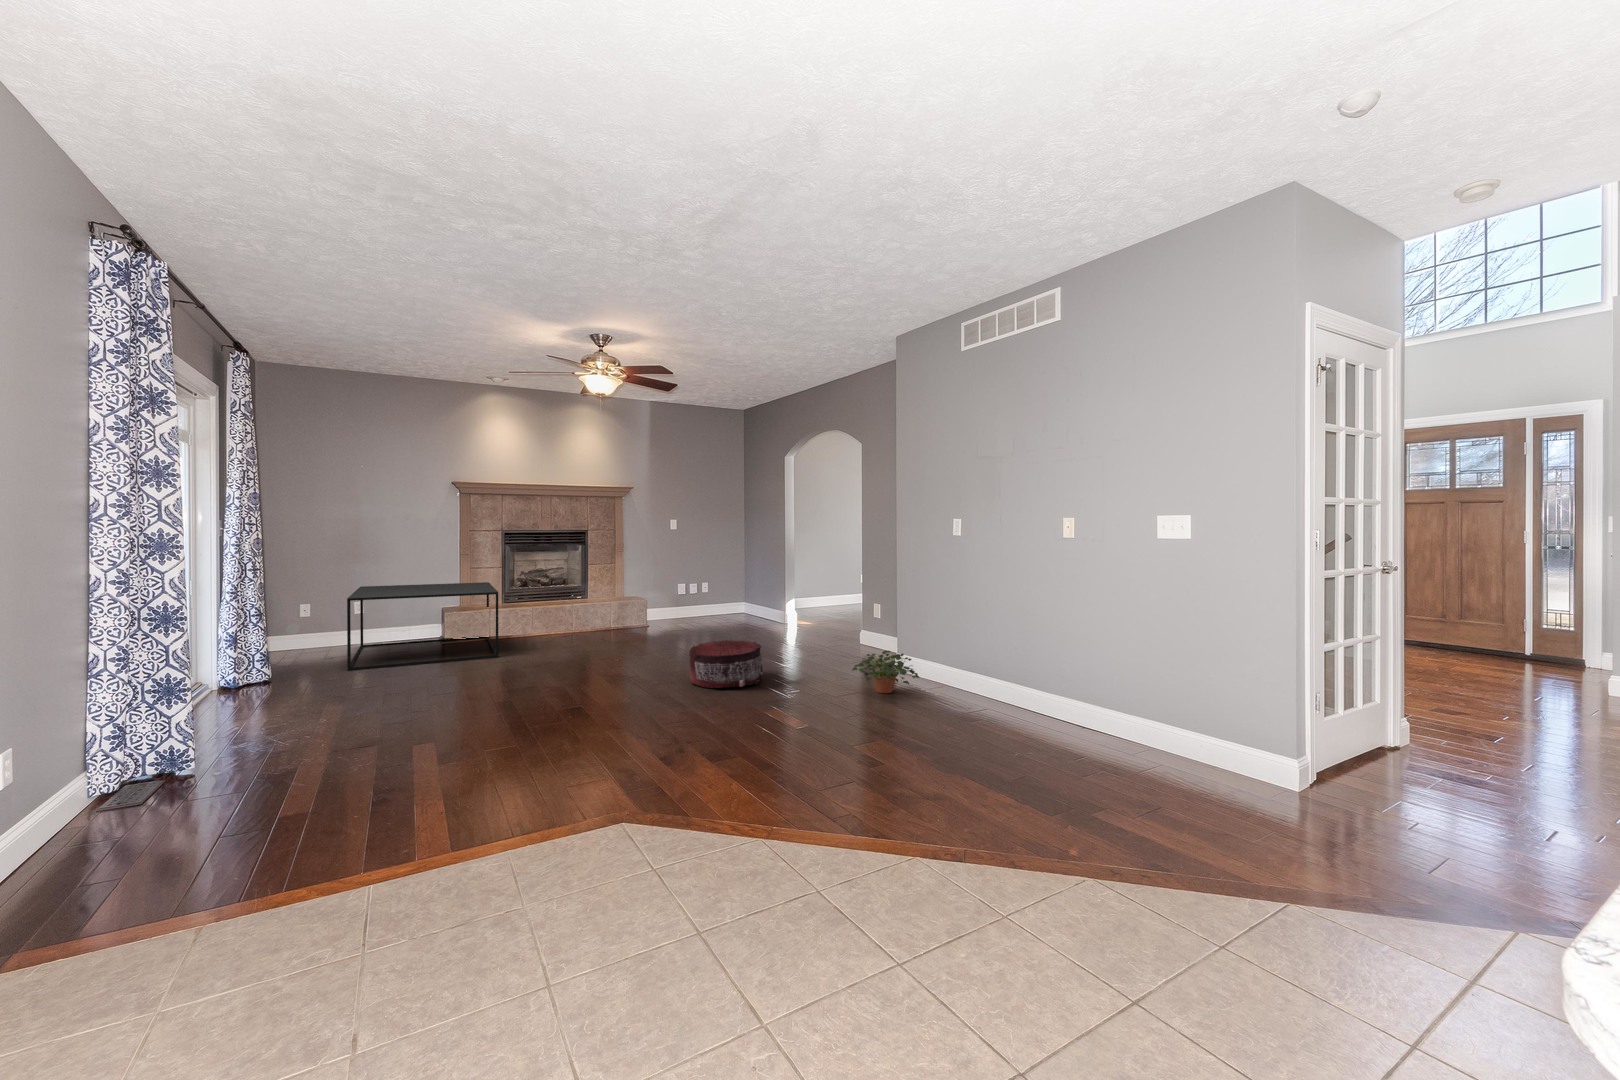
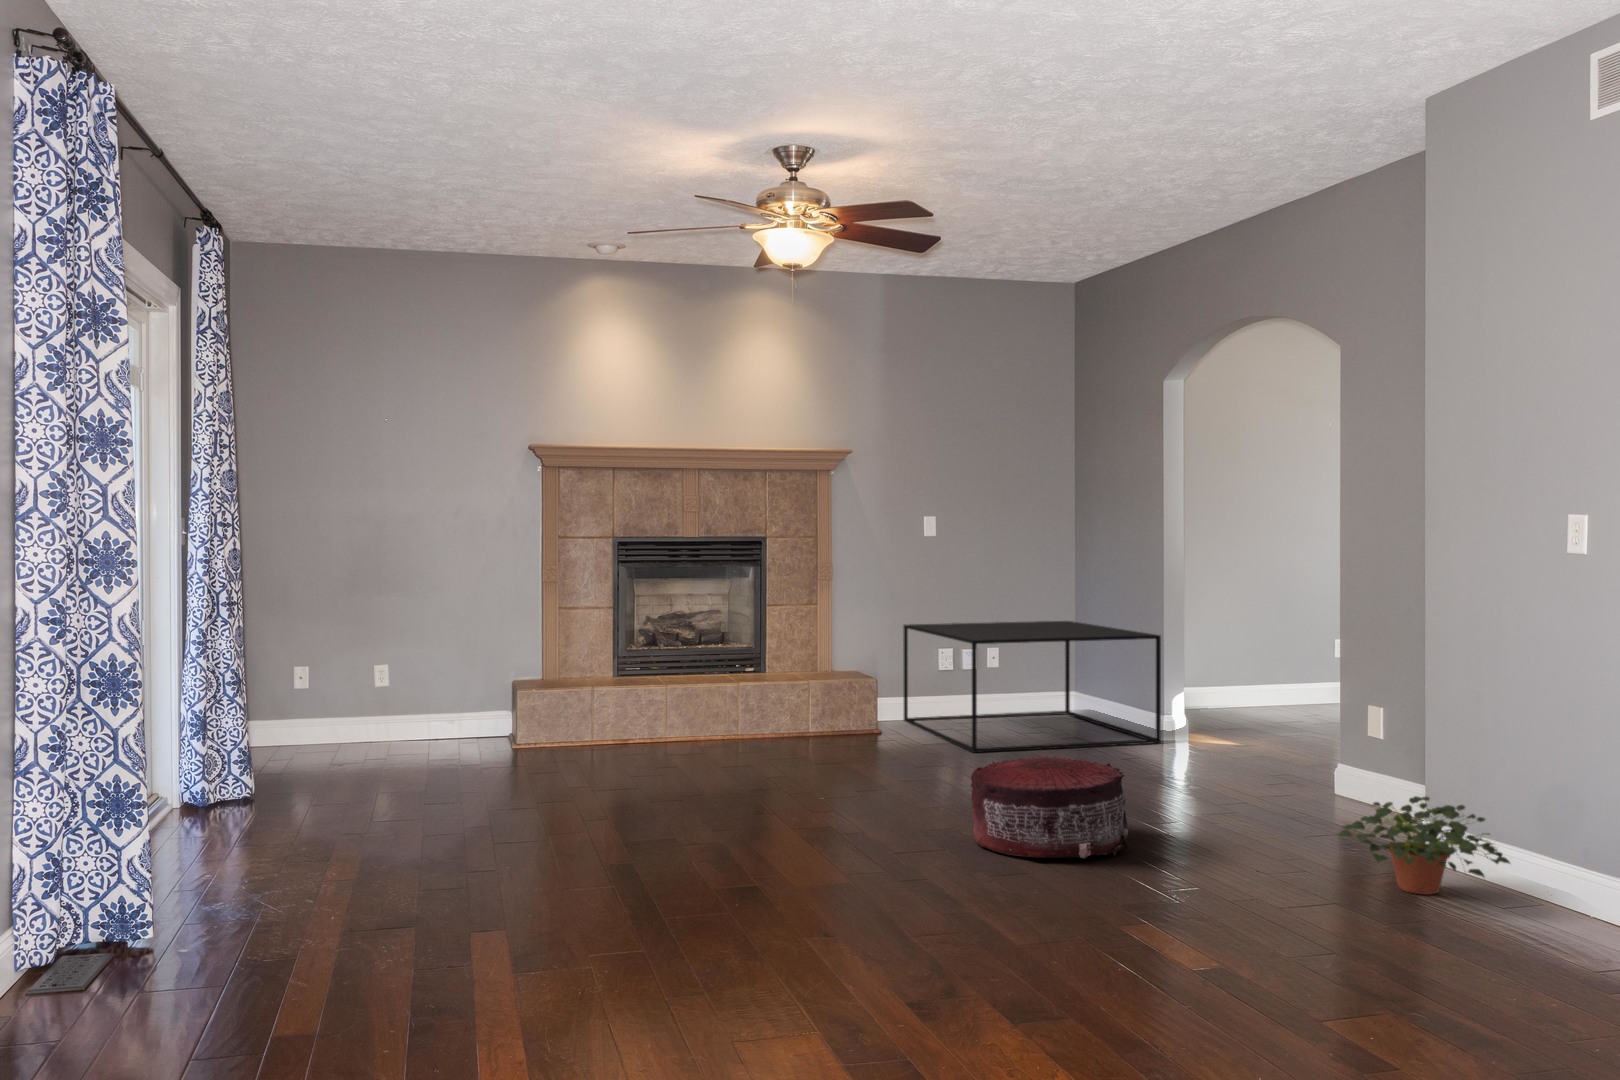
coffee table: present [347,582,498,670] -> present [903,621,1161,753]

